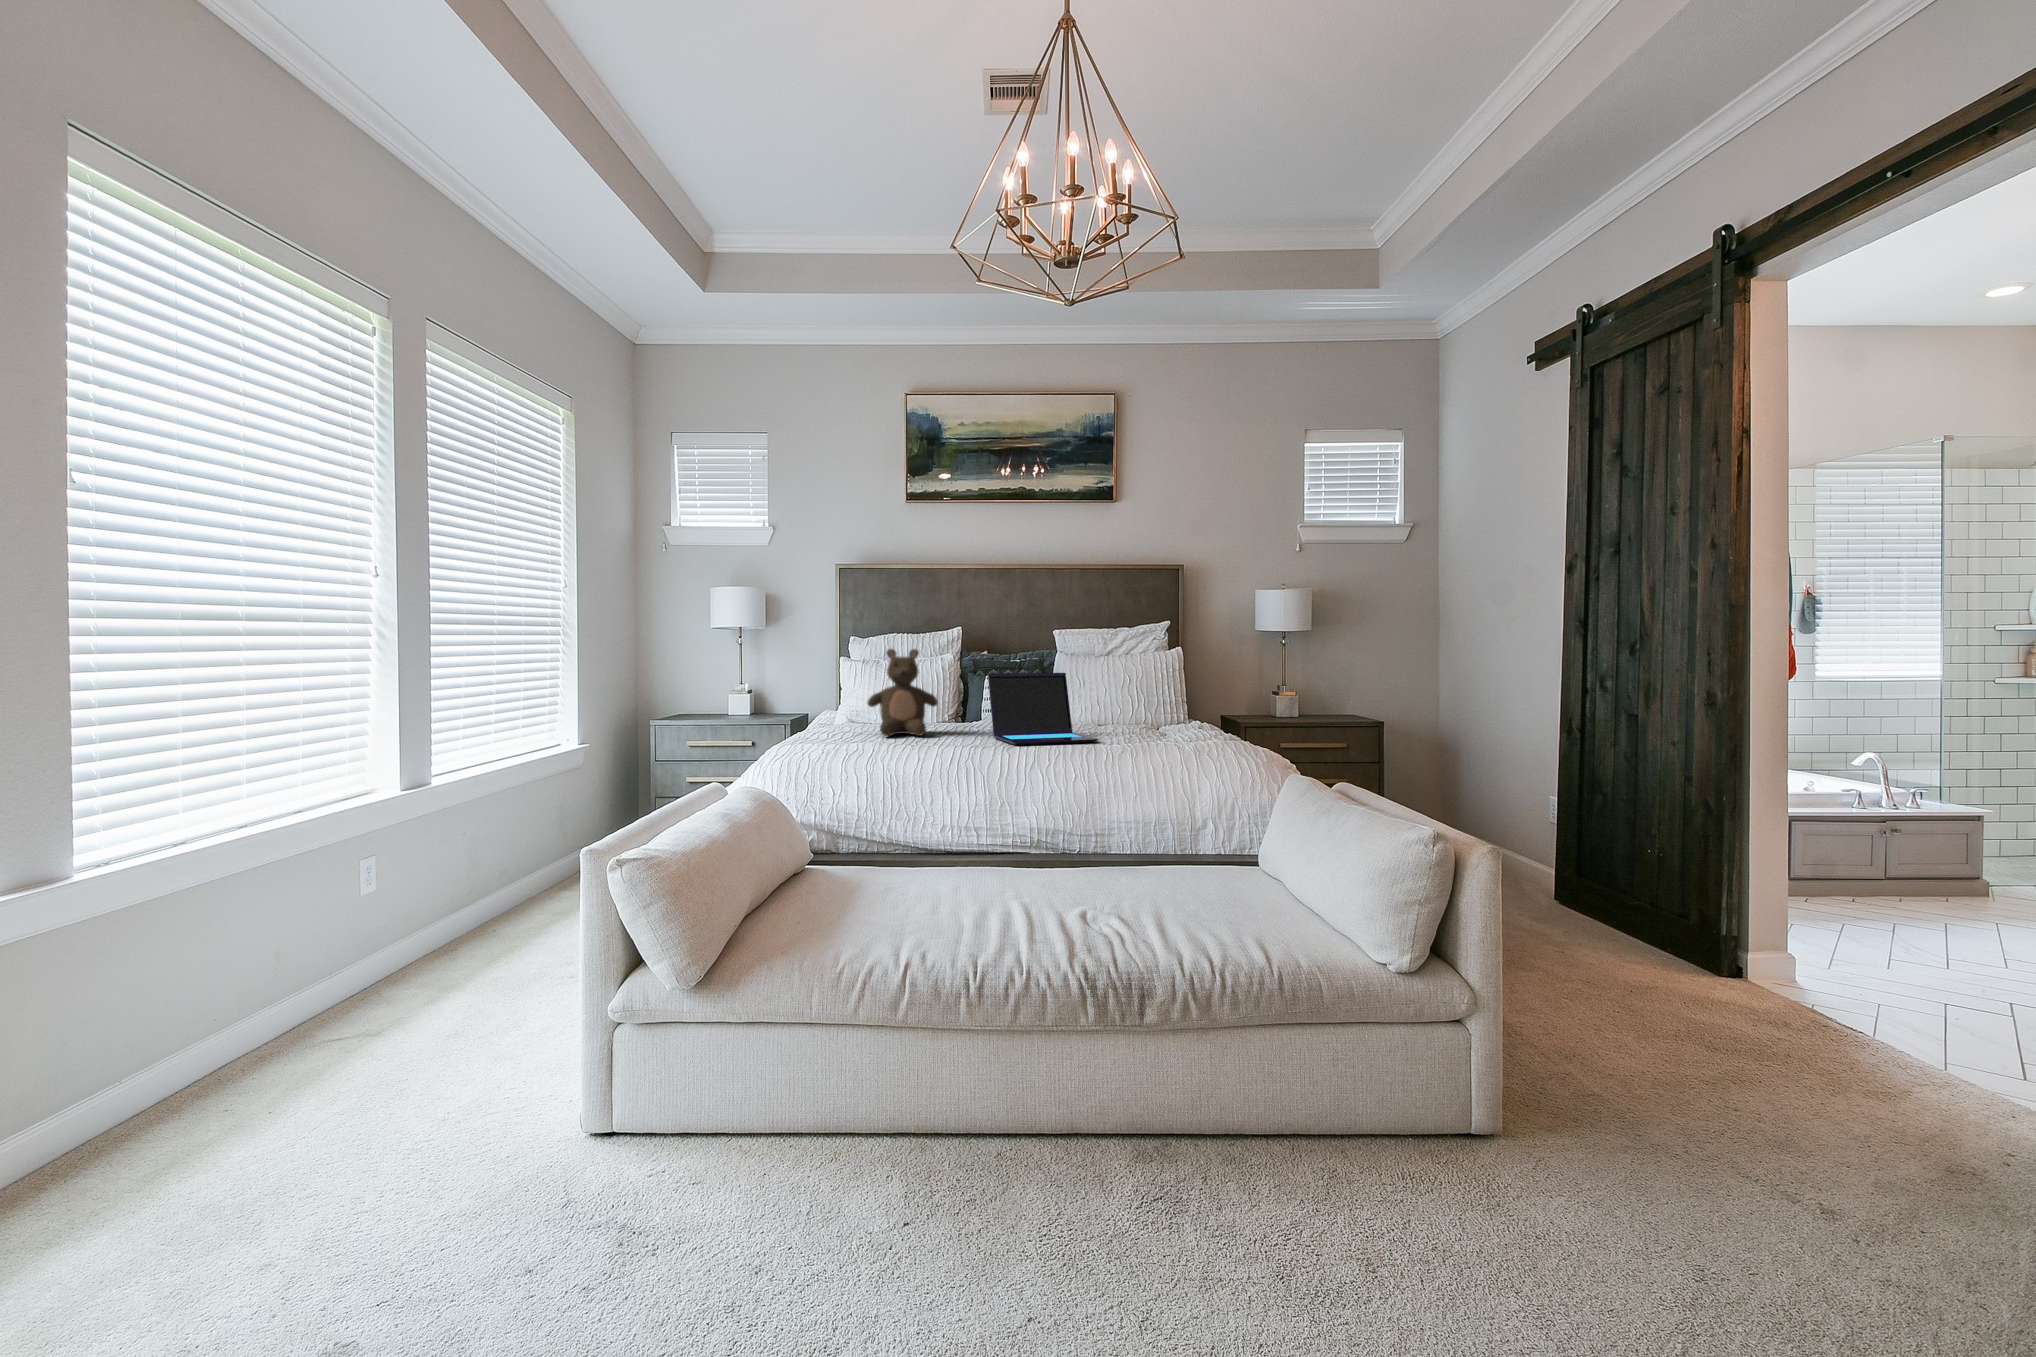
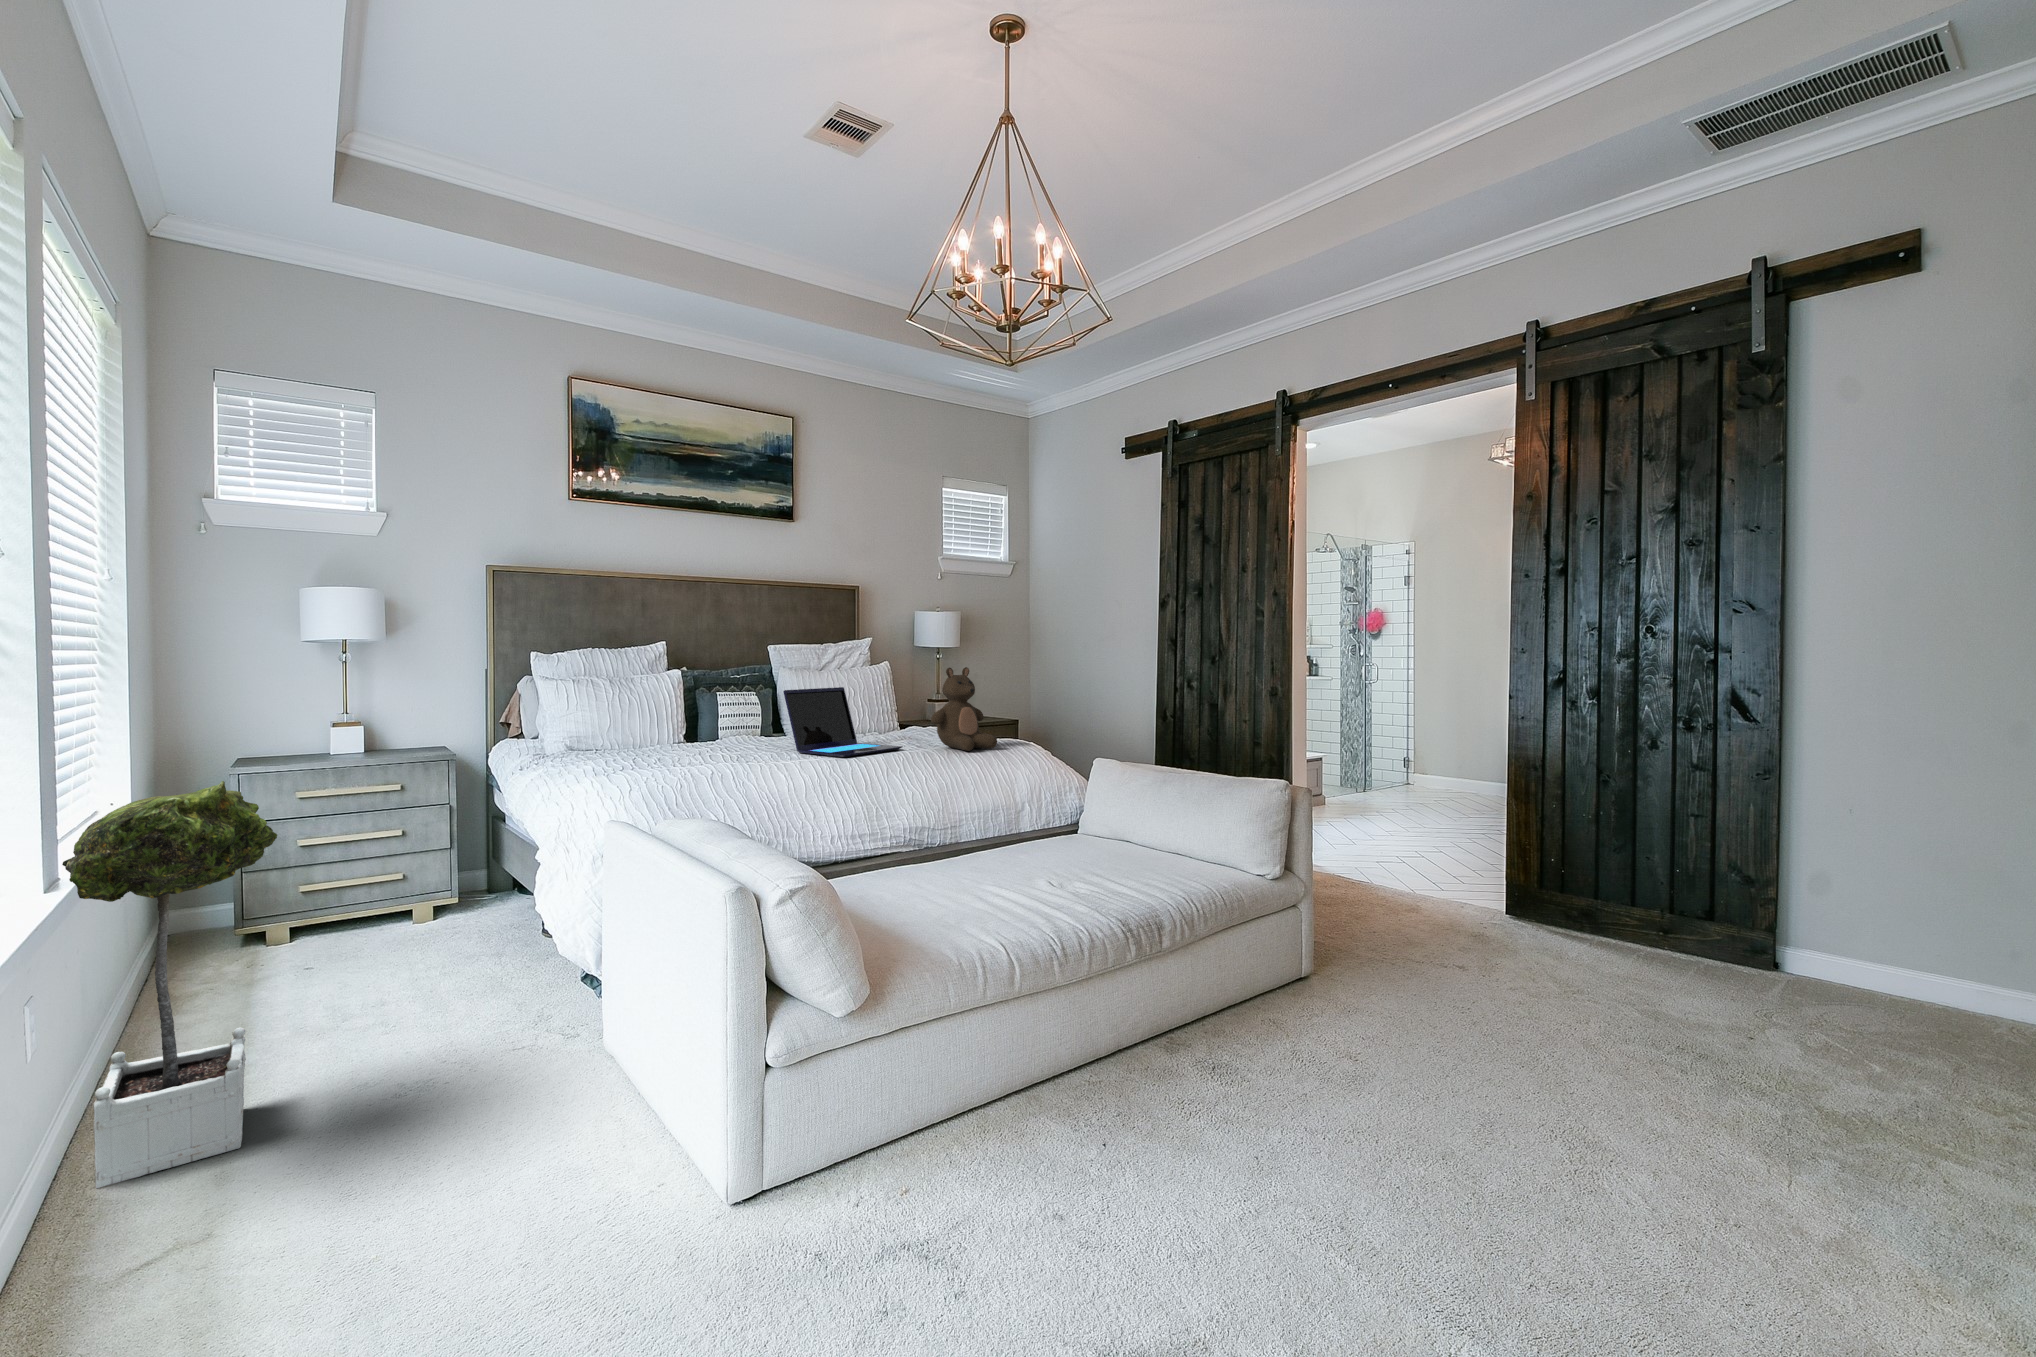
stuffed bear: present [867,649,938,736] -> present [931,667,997,751]
potted tree: none [385,722,517,982] -> present [62,781,277,1188]

